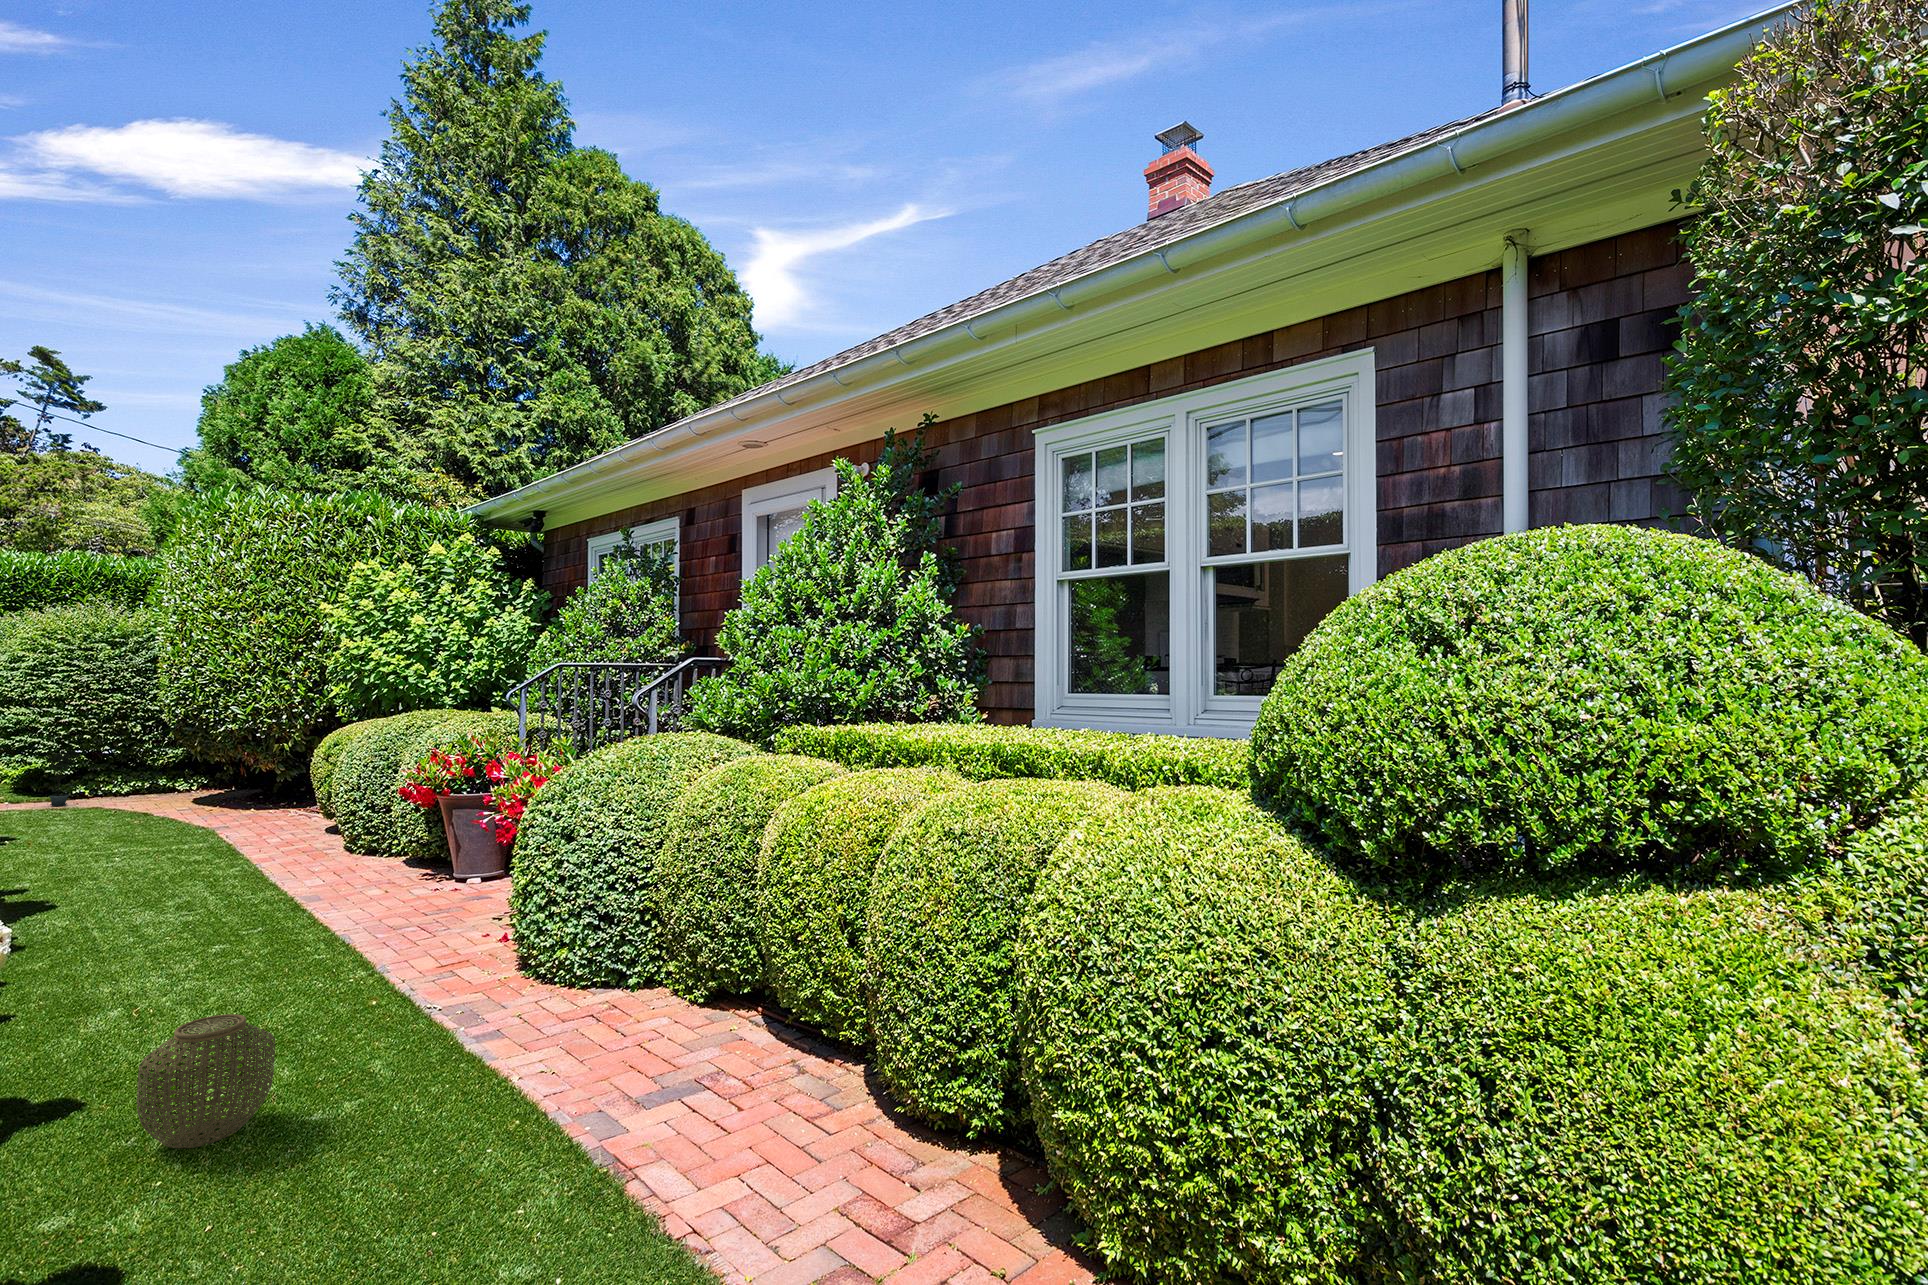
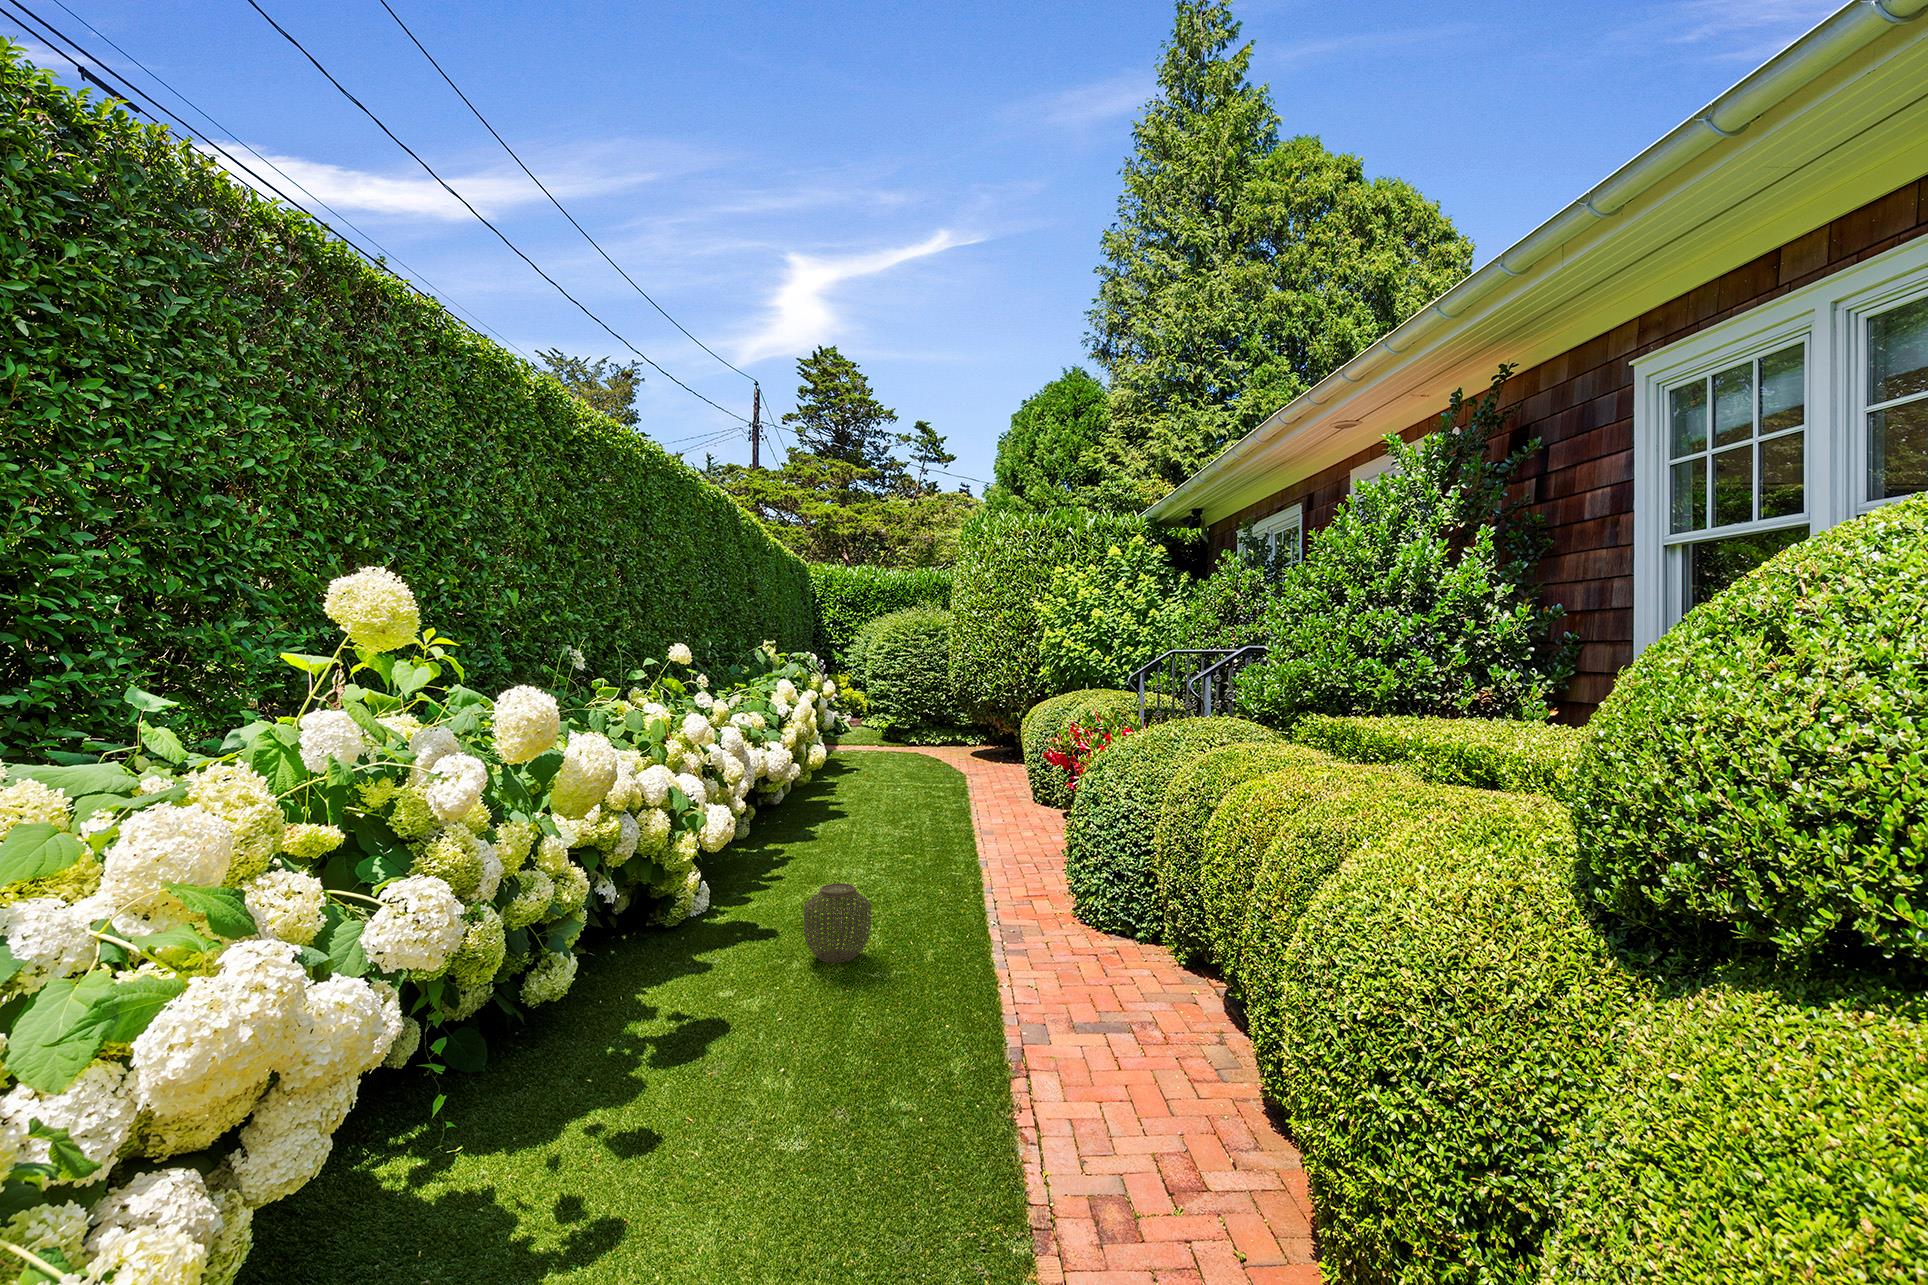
potted plant: present [48,748,80,806] -> none [909,703,925,741]

